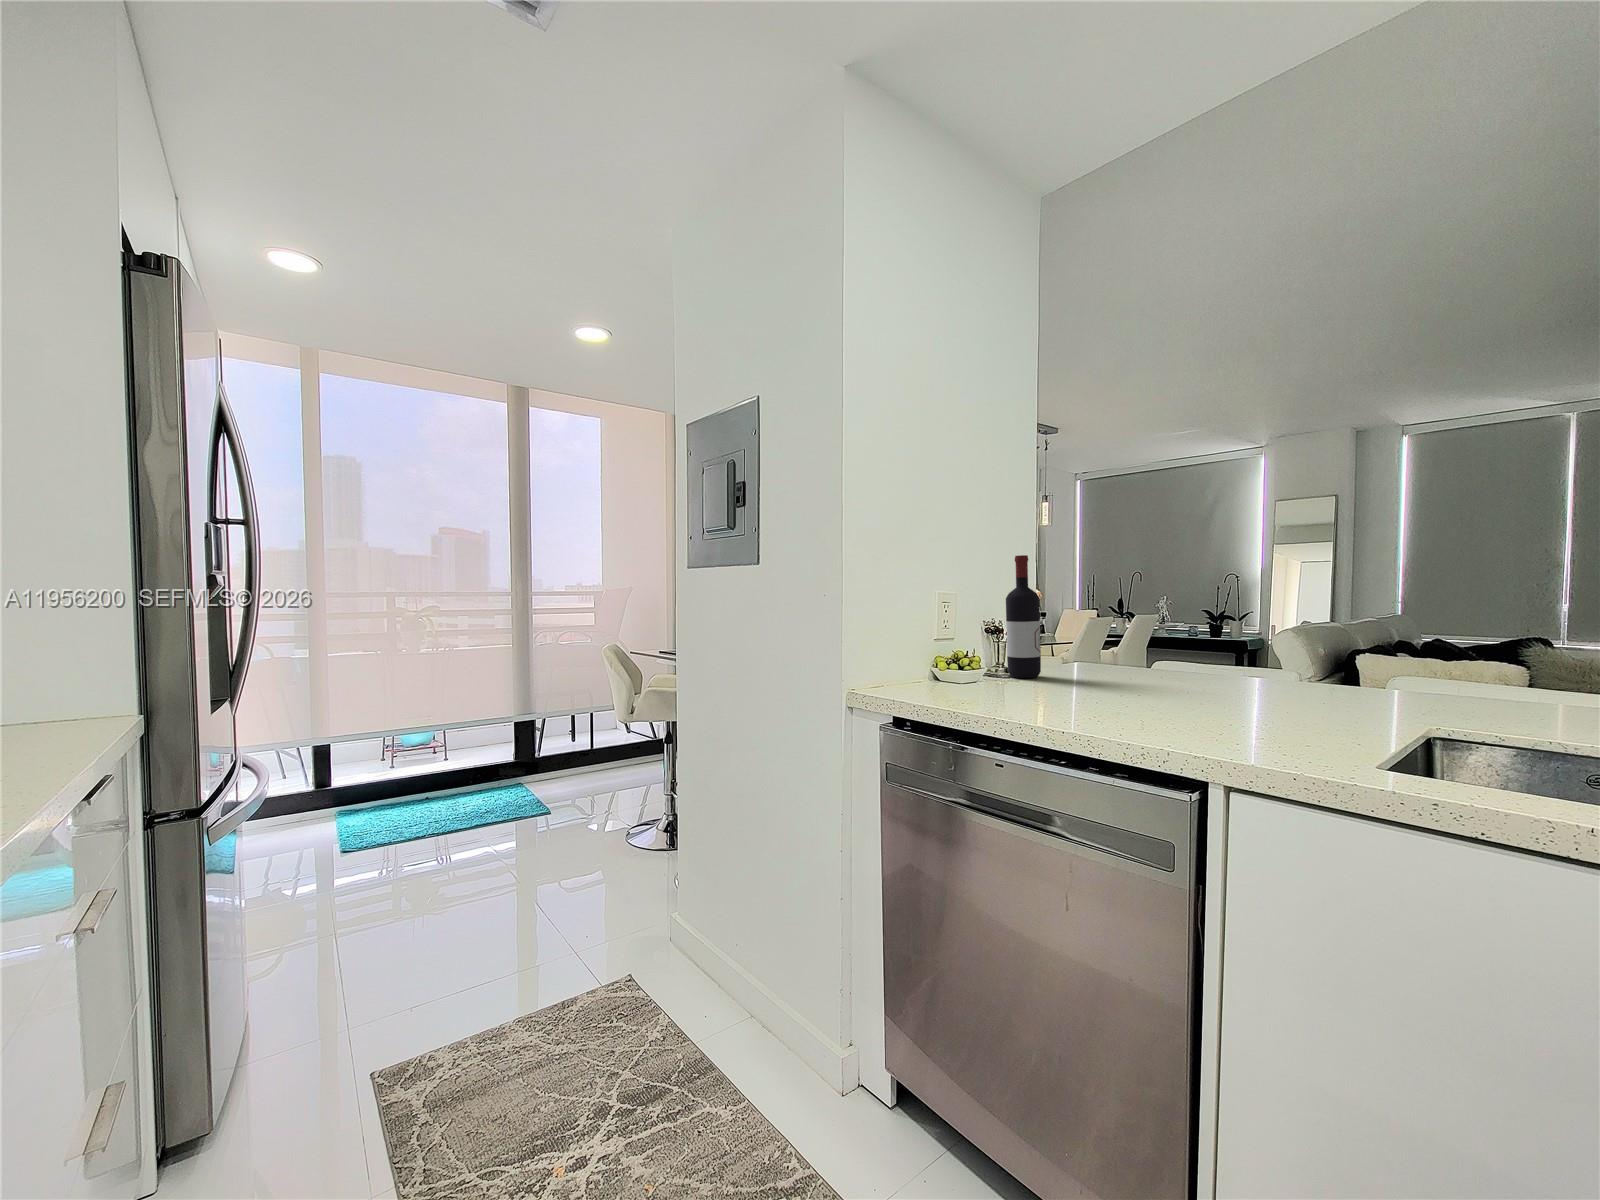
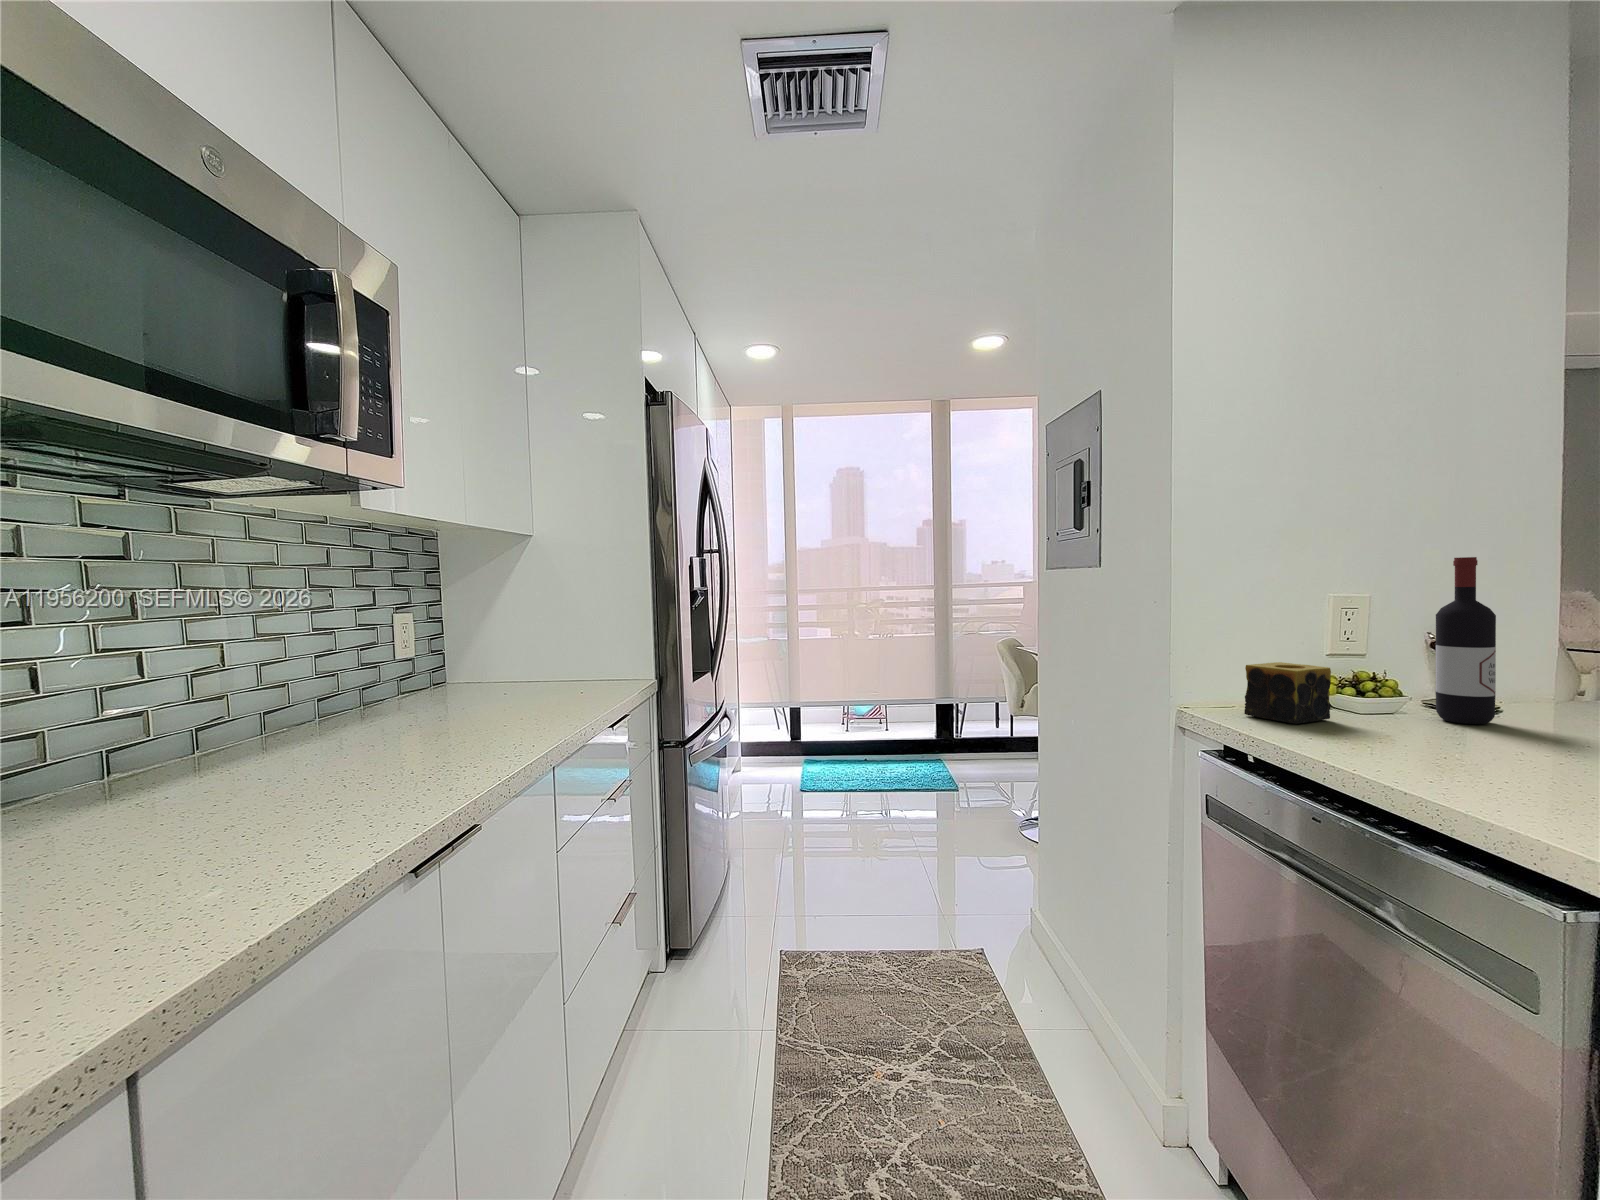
candle: none [900,642,956,692] -> present [1244,662,1331,724]

